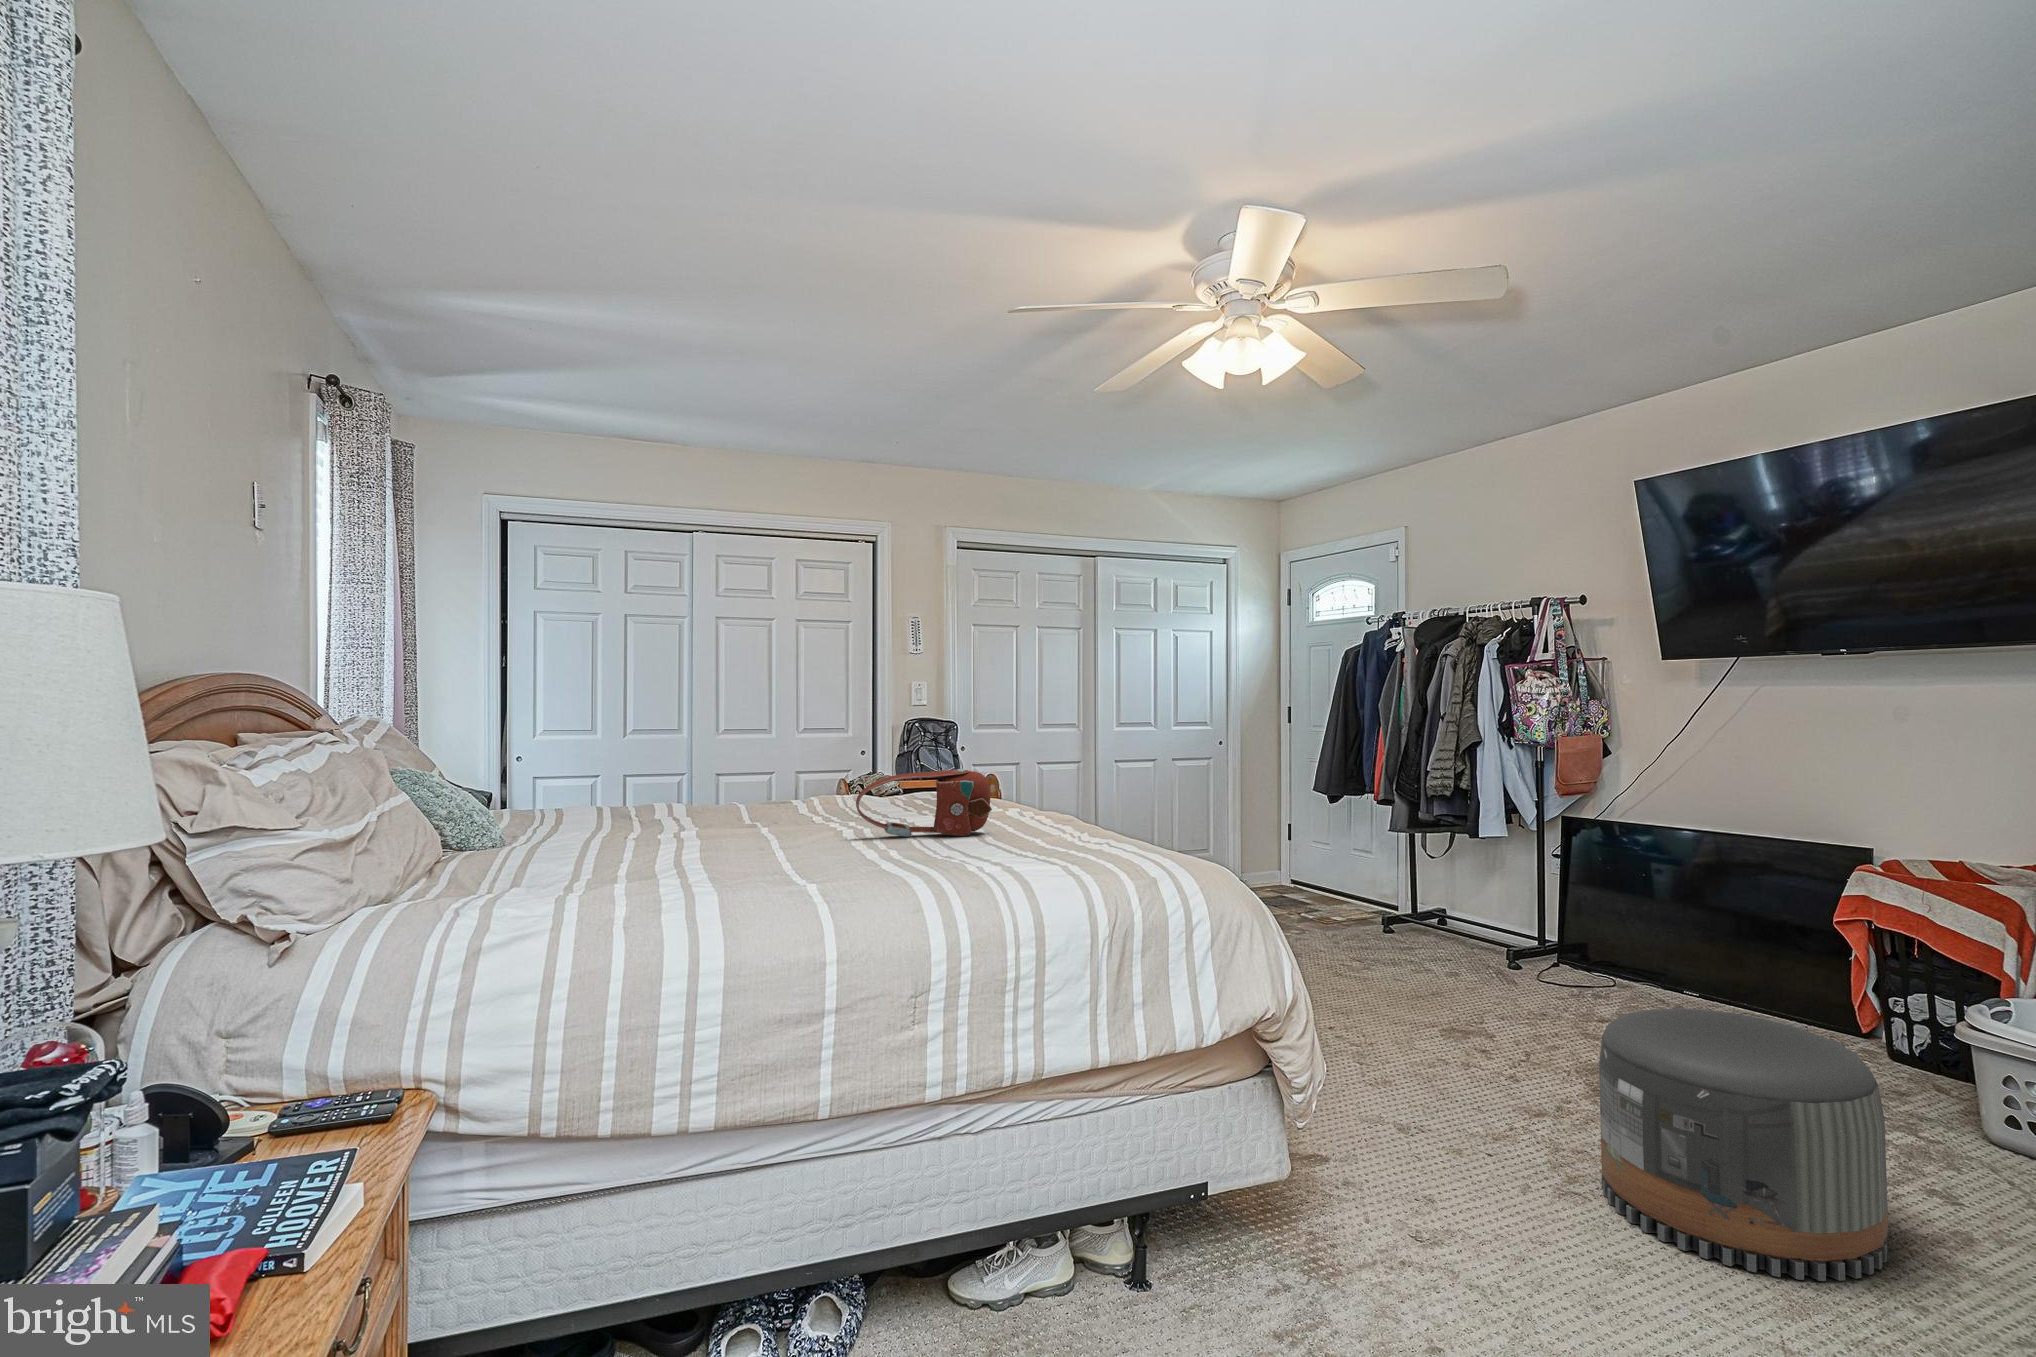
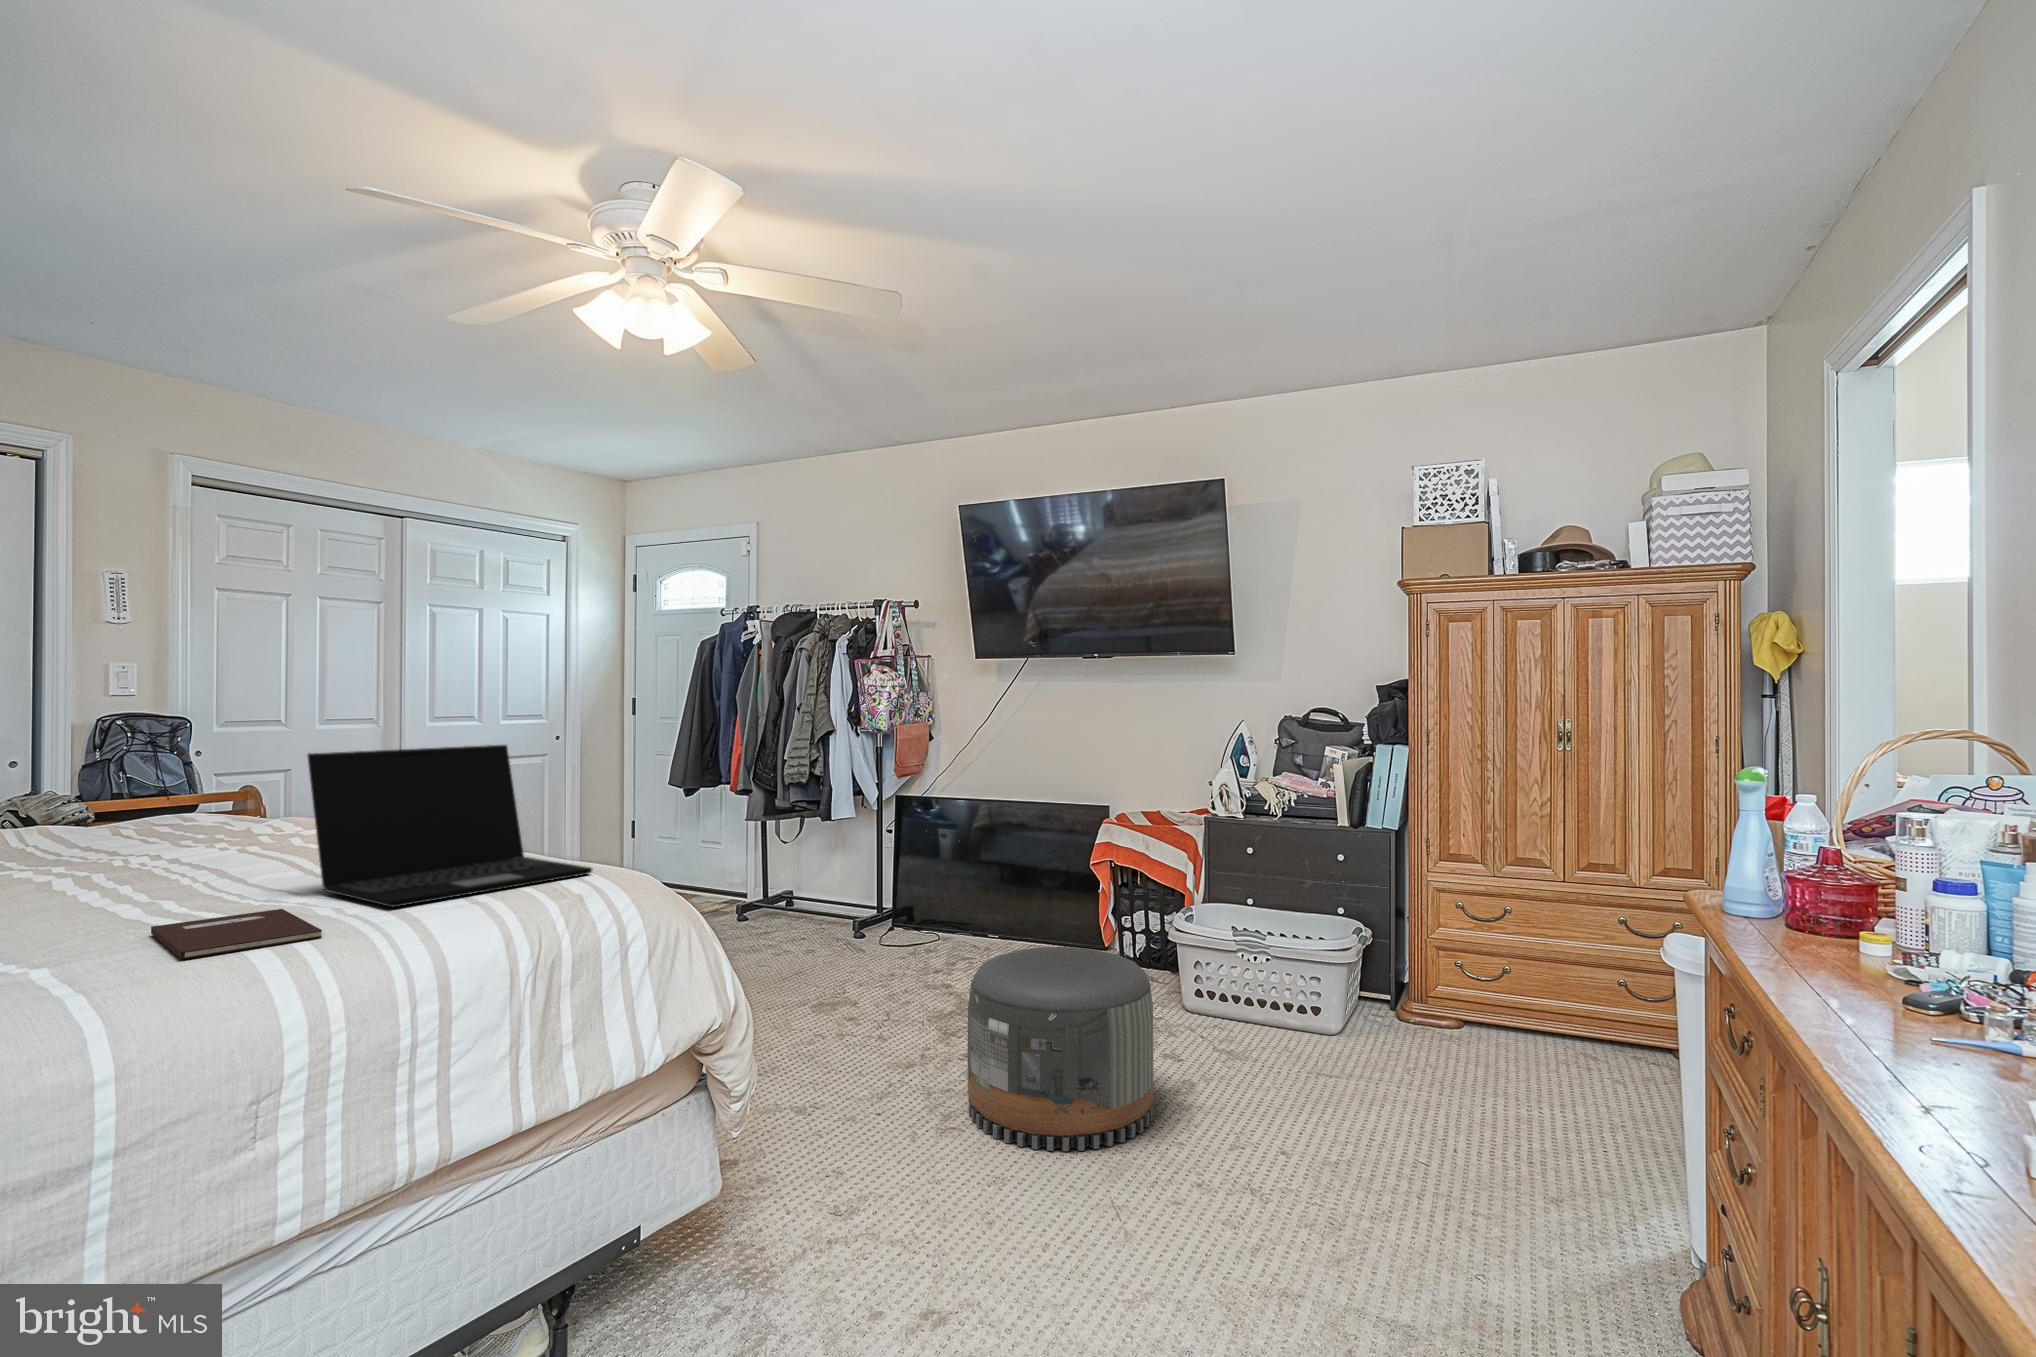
laptop: none [973,746,1169,870] -> present [308,745,592,907]
handbag: present [856,769,992,837] -> none [73,781,319,880]
notebook: none [876,862,961,888] -> present [151,909,322,959]

